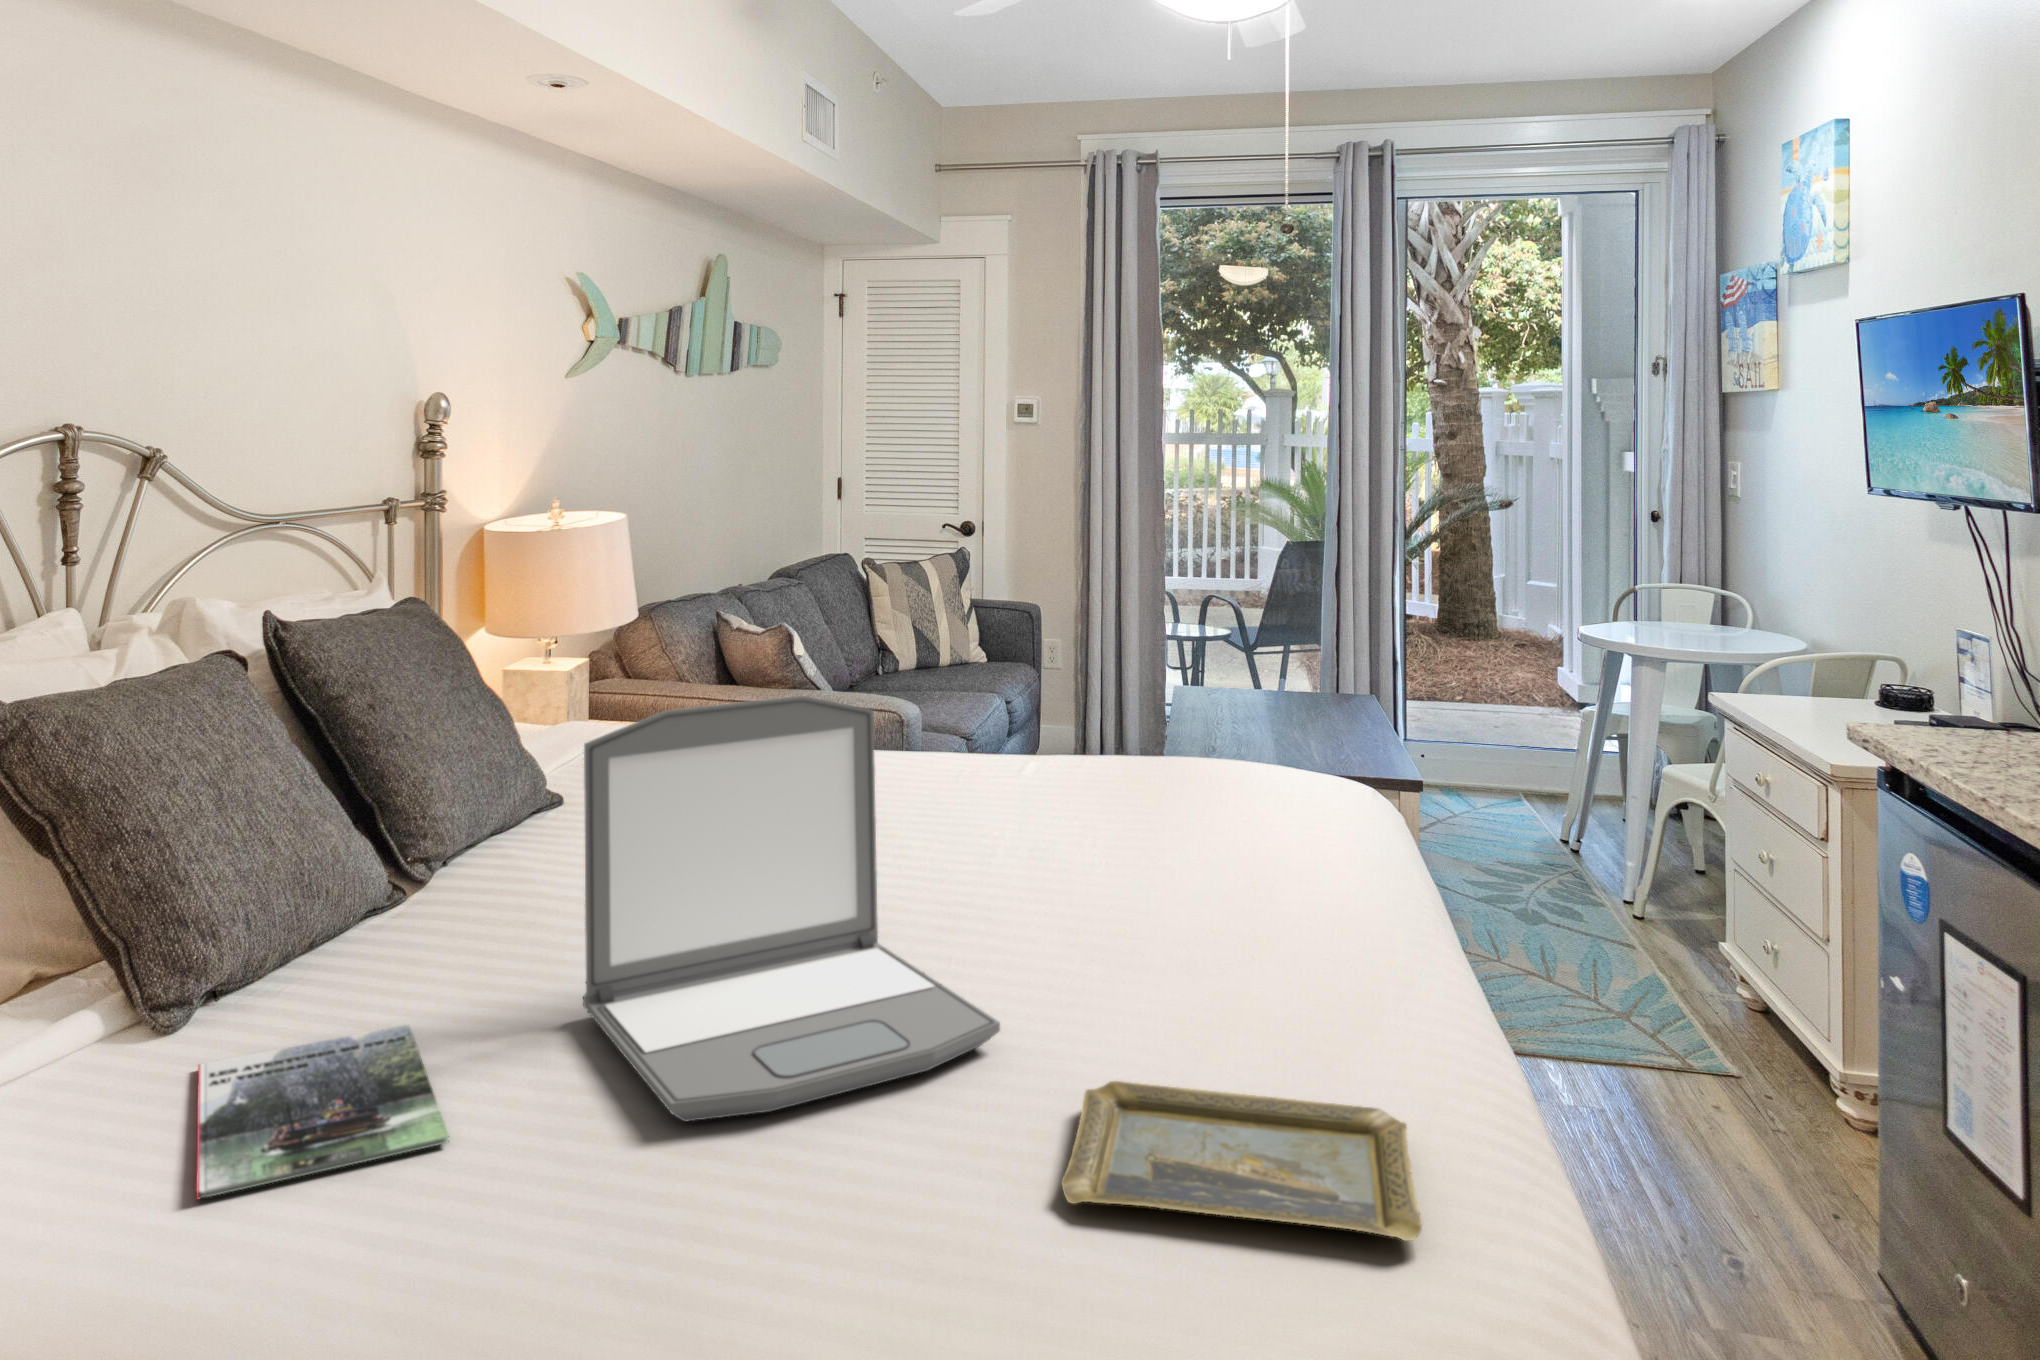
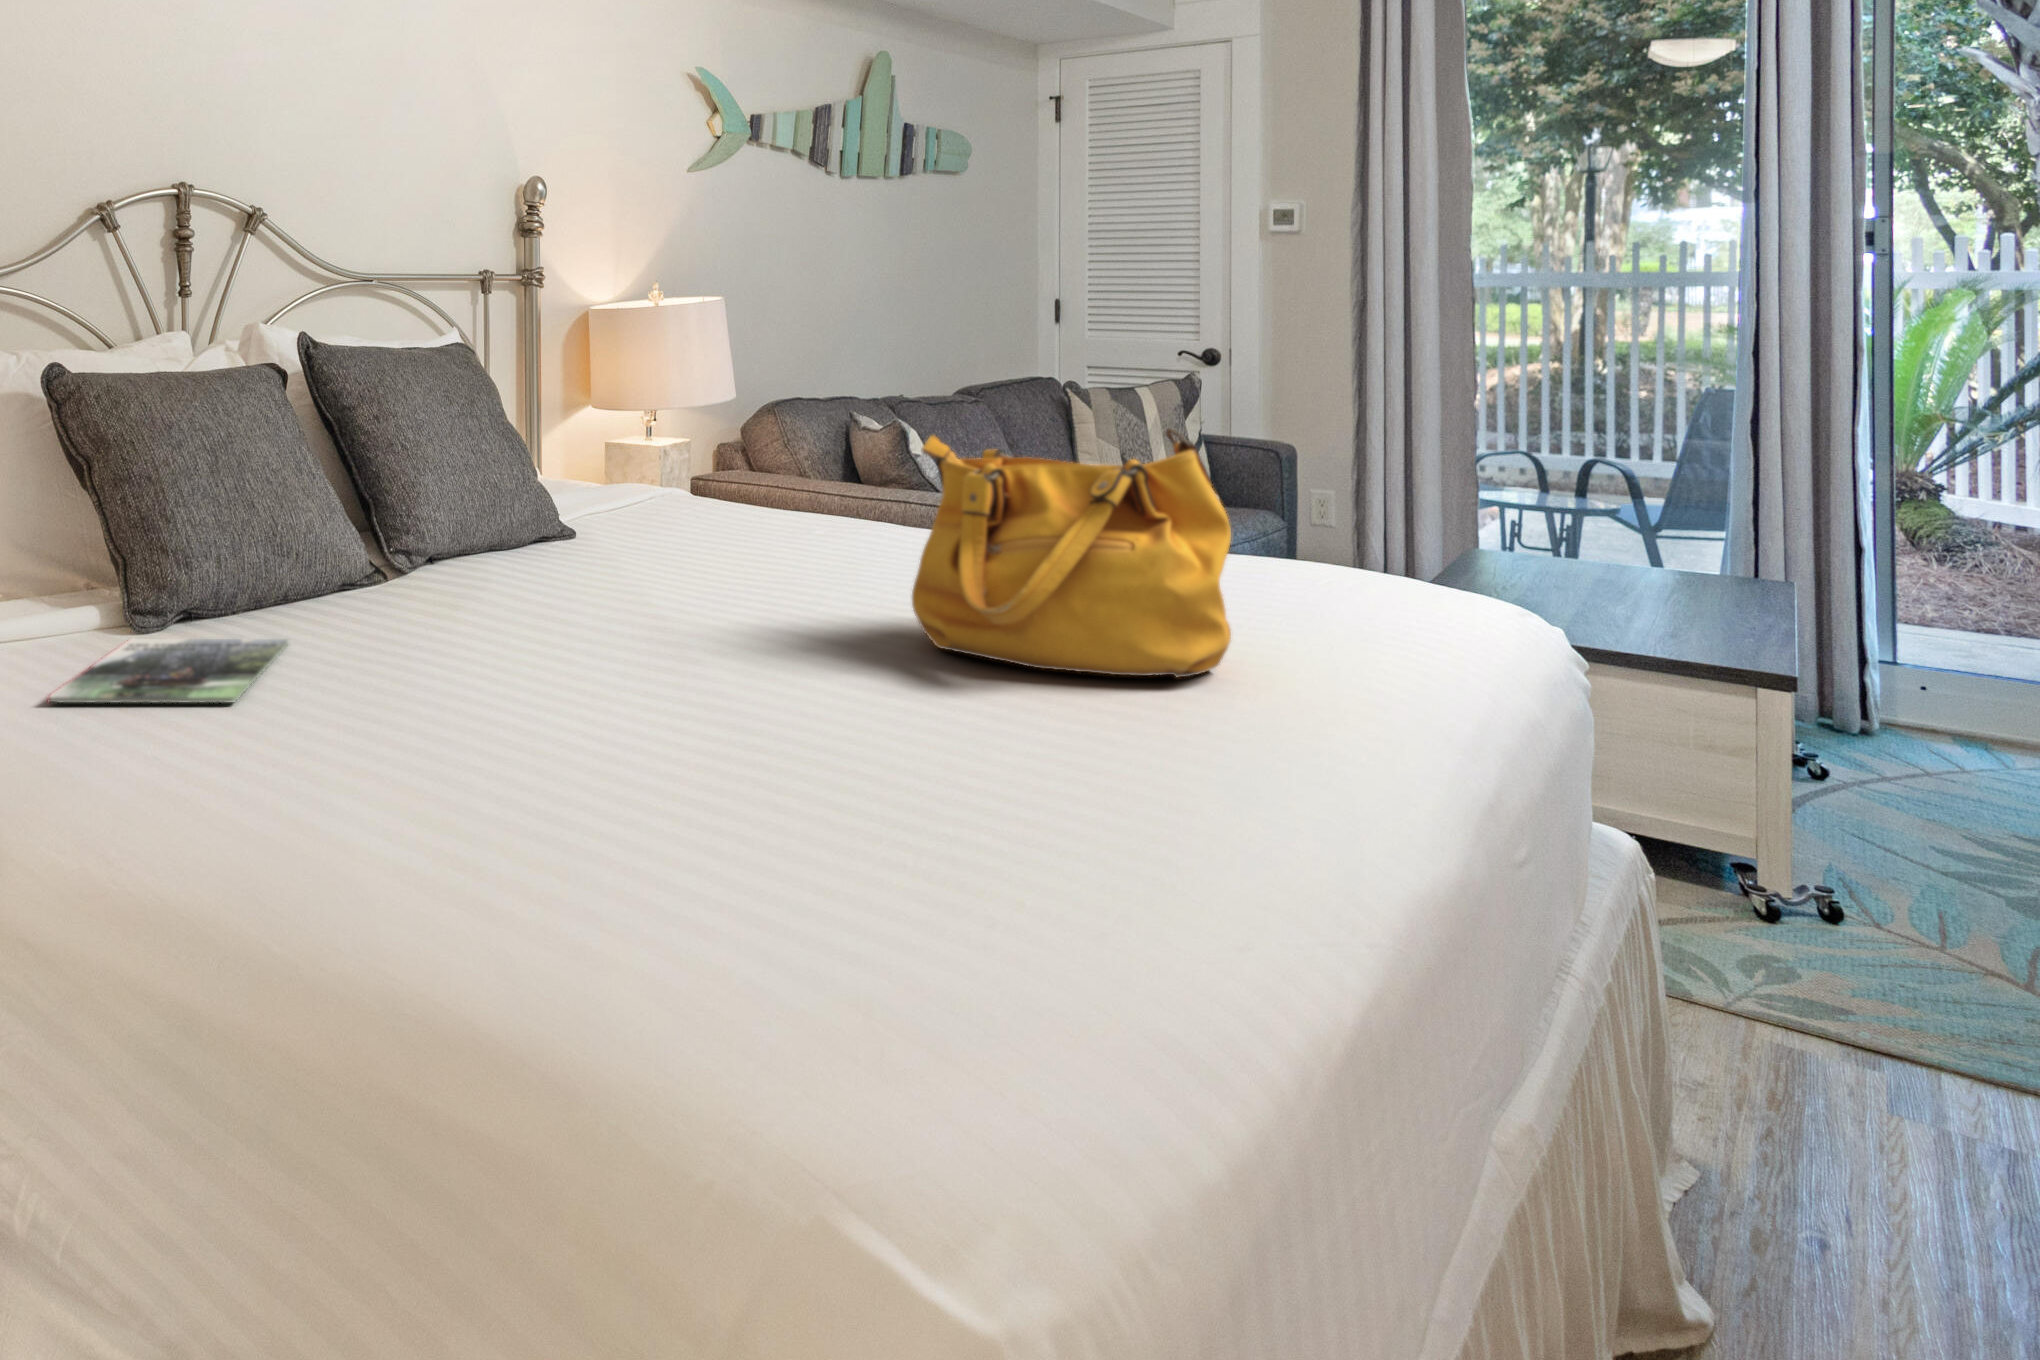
handbag: none [1032,694,1307,929] -> present [912,428,1231,678]
laptop: present [583,696,1000,1122] -> none [397,386,745,725]
tray: present [1061,1081,1422,1241] -> none [659,748,1078,901]

